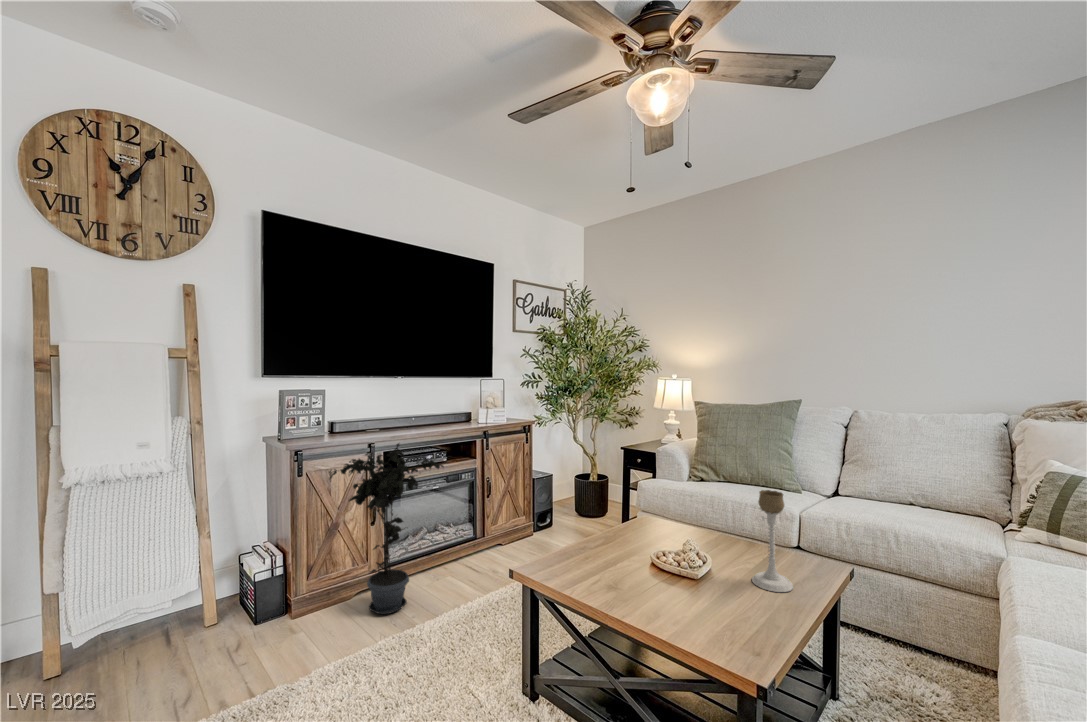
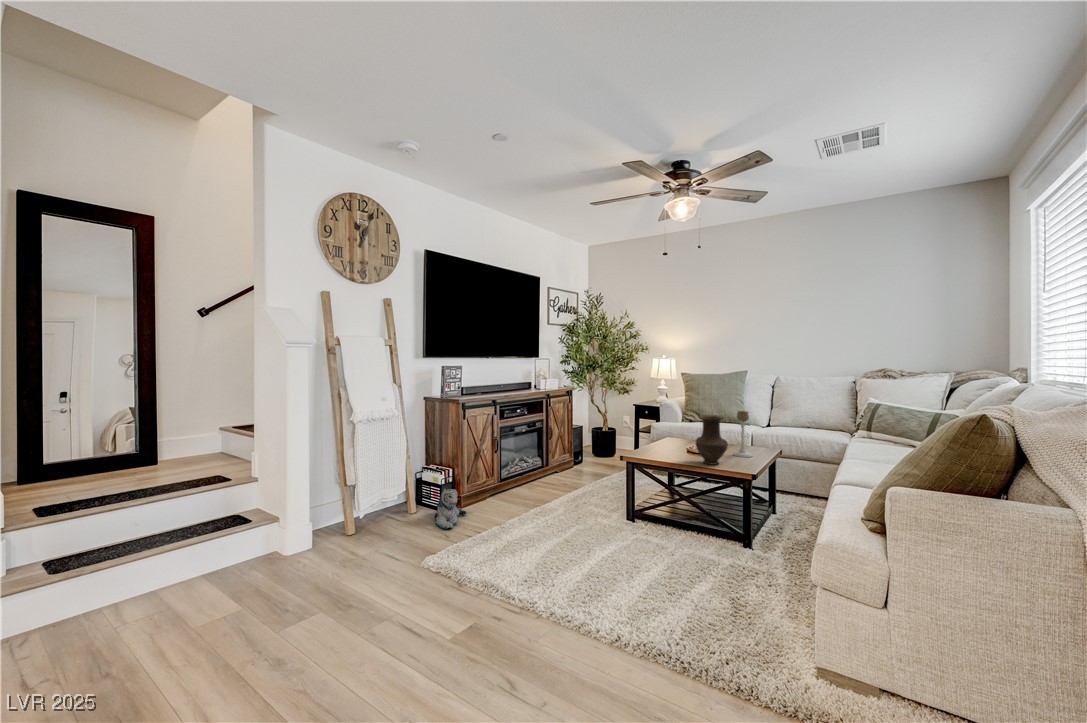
potted plant: present [329,443,444,614] -> none [487,398,544,501]
vase: none [656,503,726,622] -> present [696,415,728,465]
plush toy: none [183,606,271,695] -> present [435,489,466,529]

